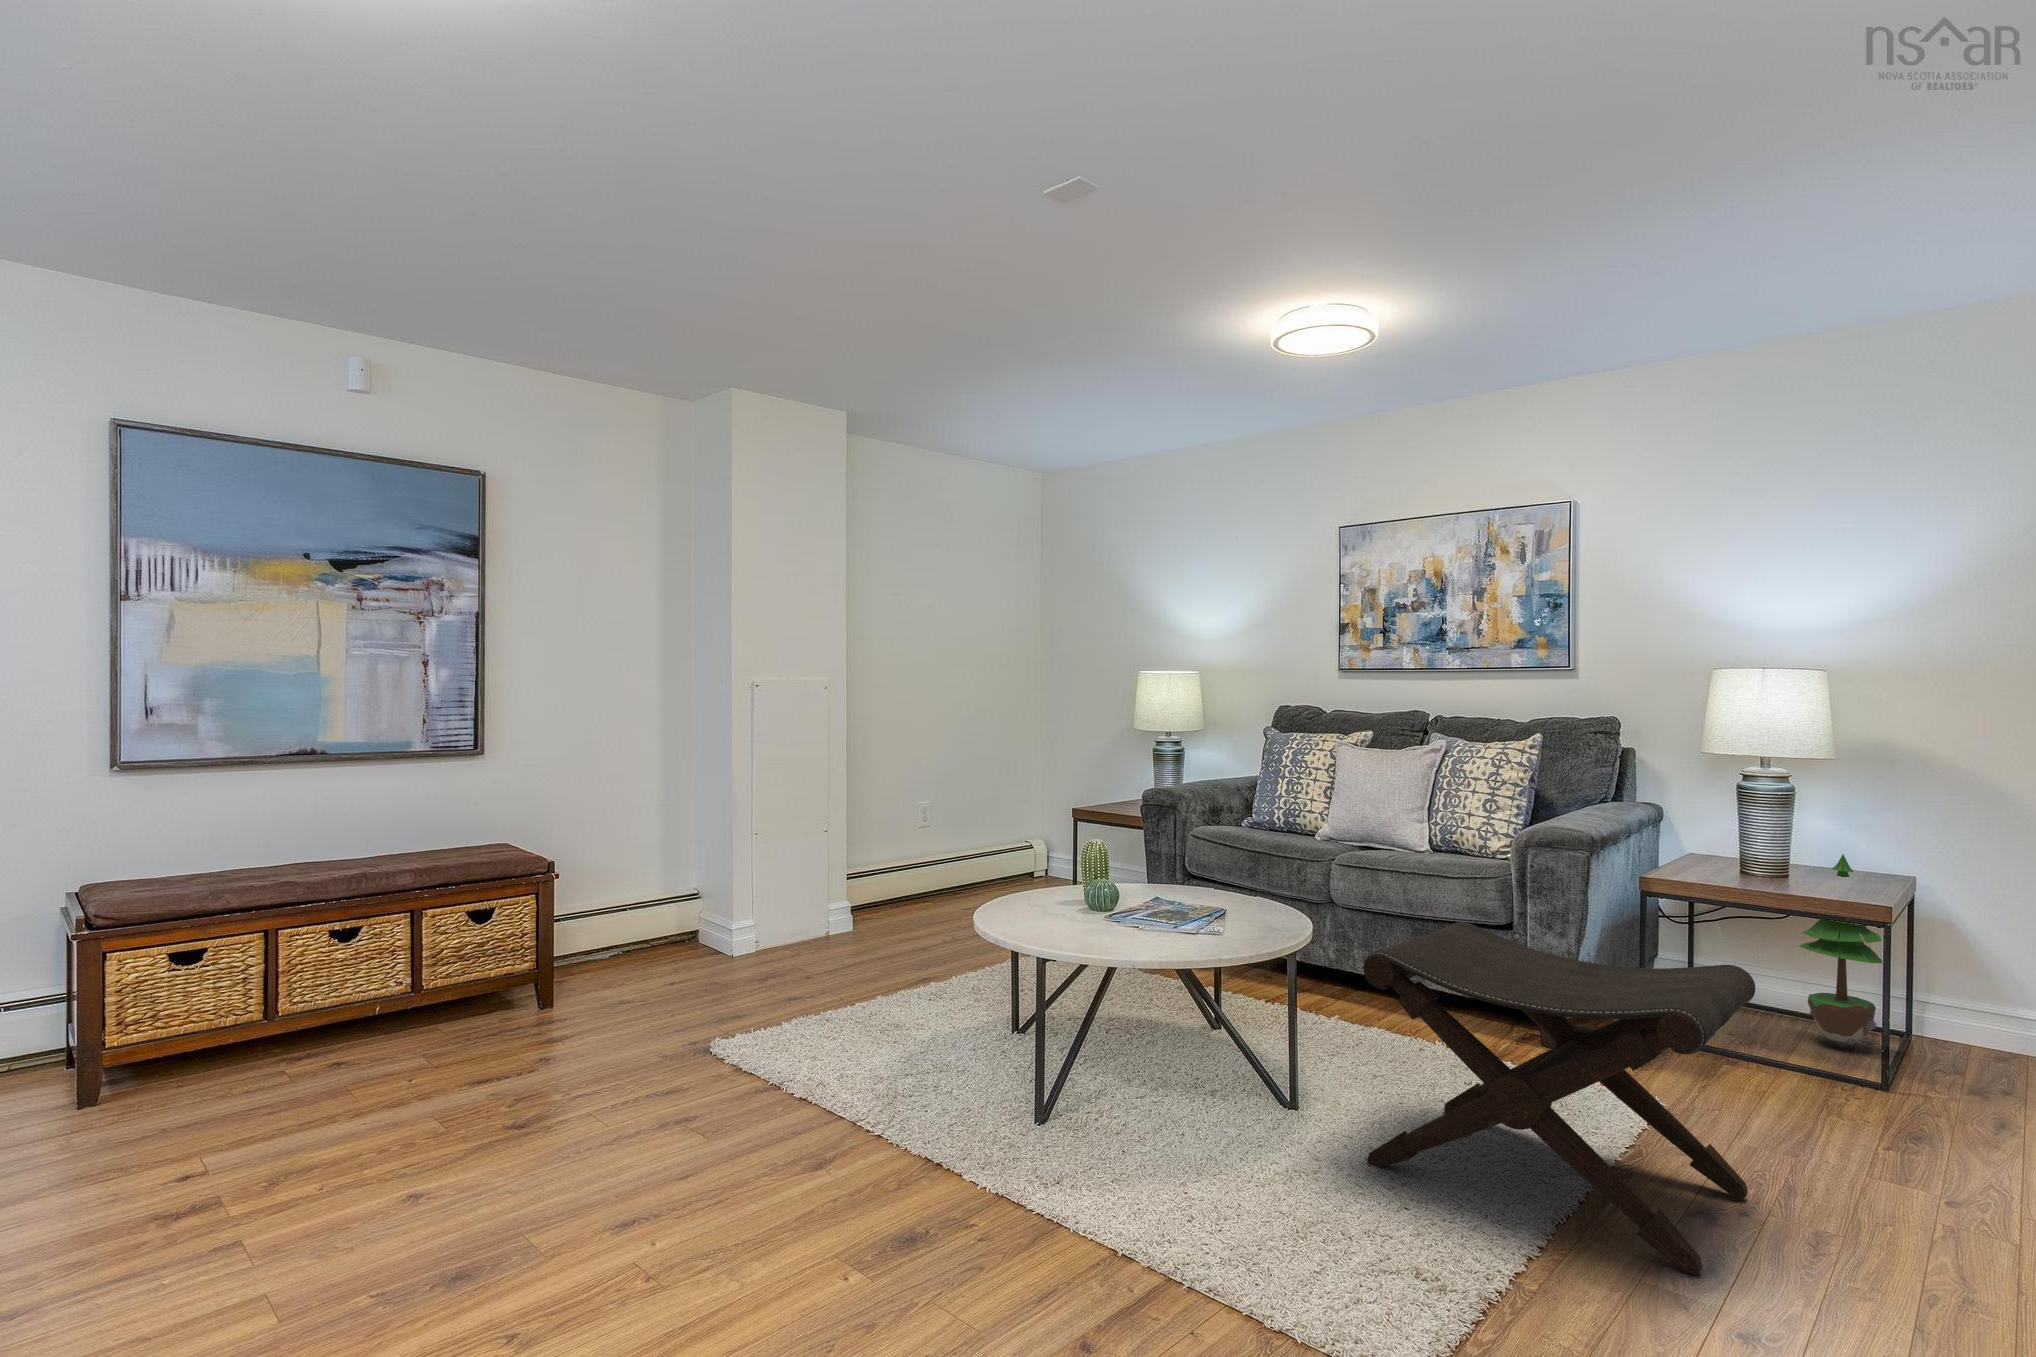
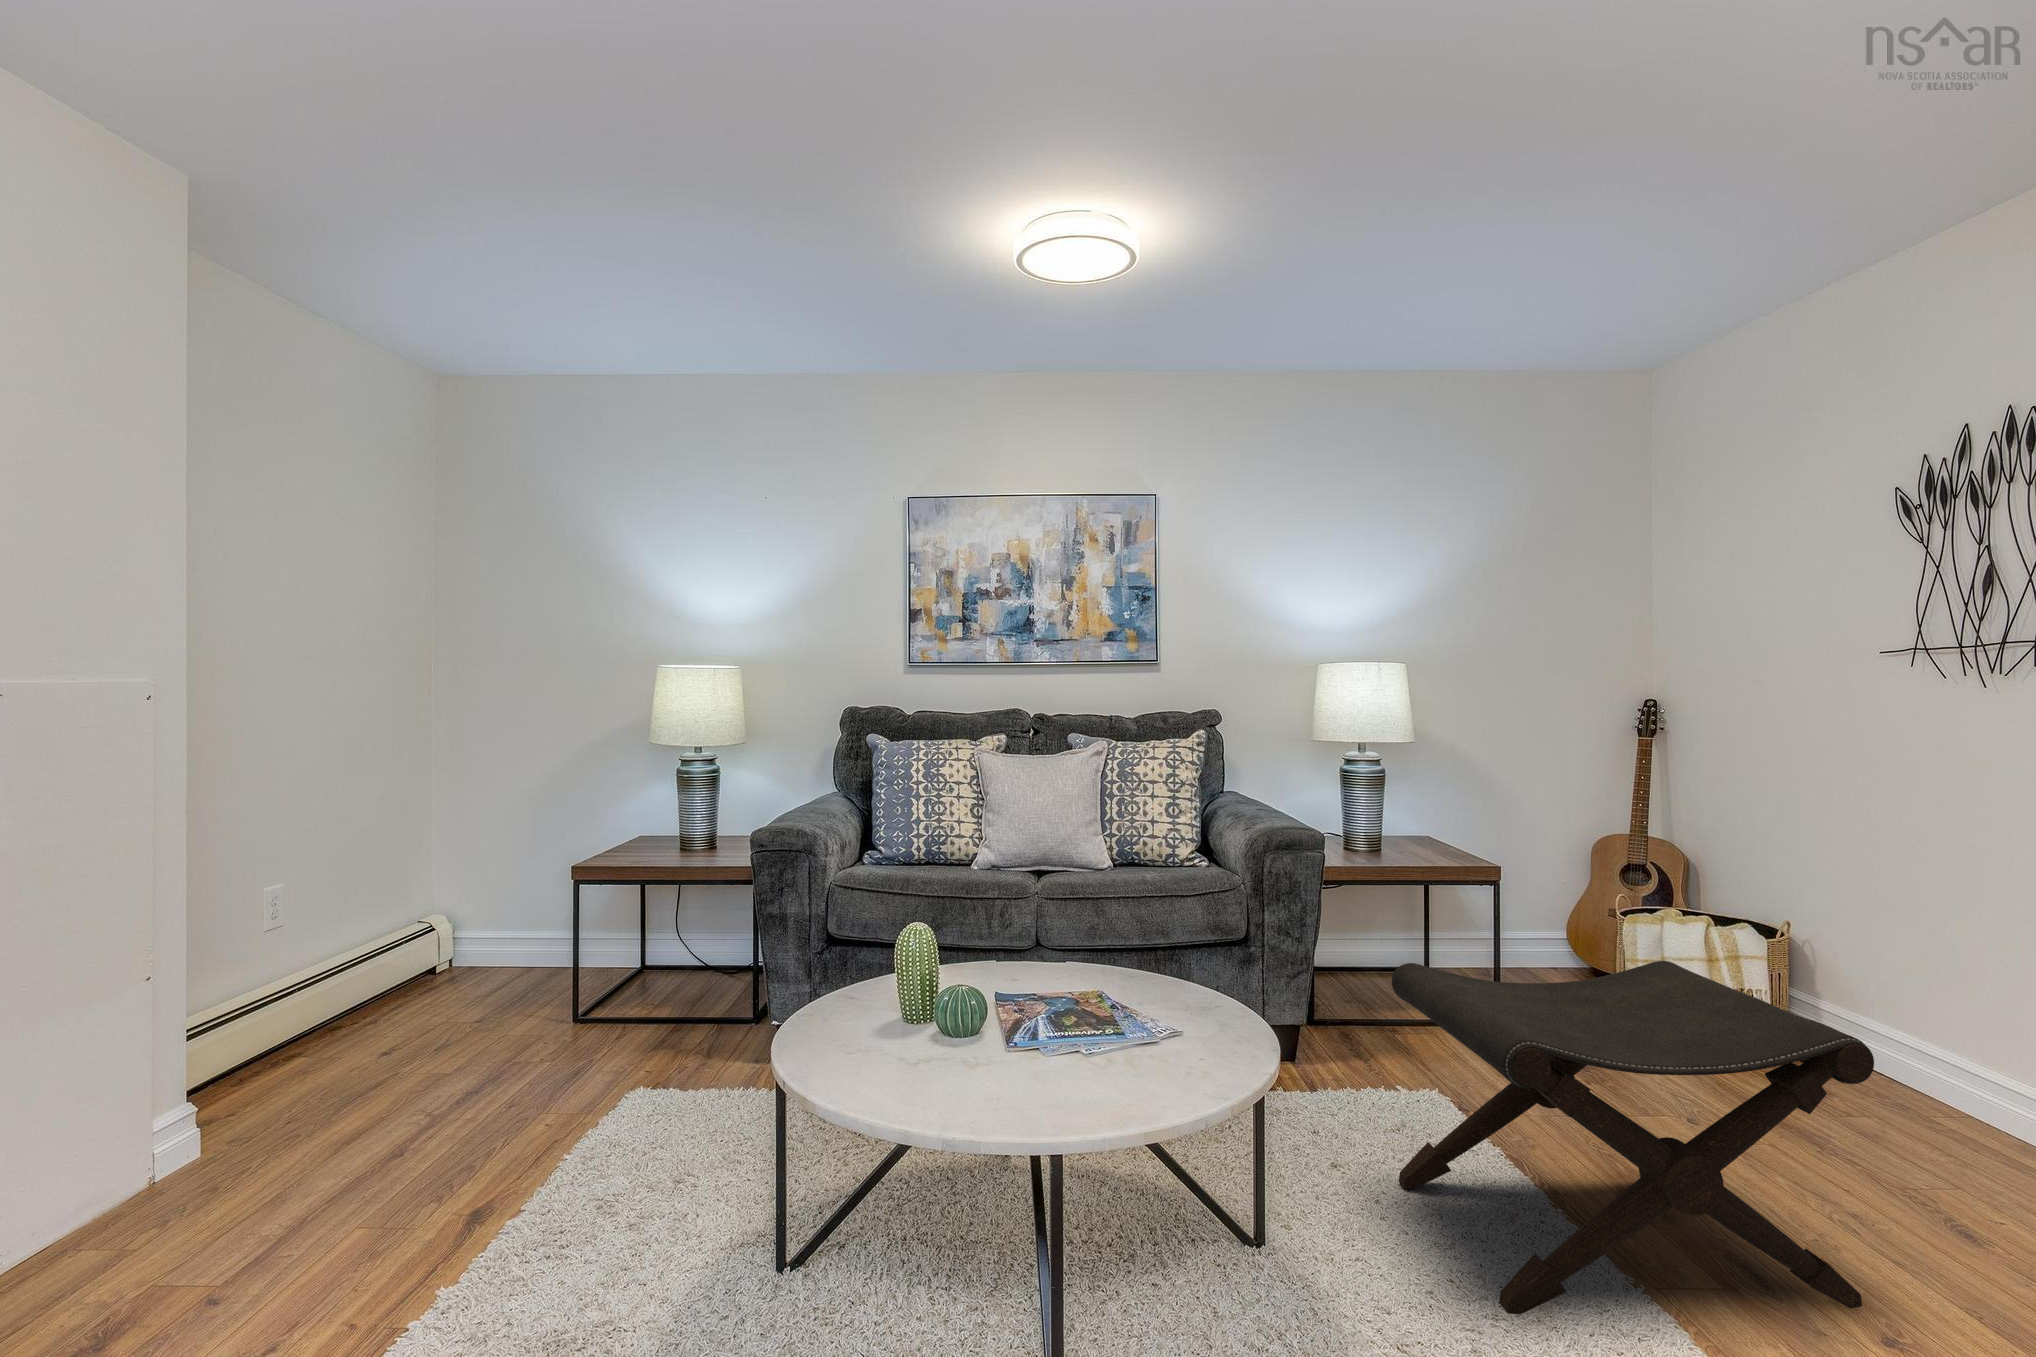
potted tree: present [1799,854,1883,1047] -> none [1369,820,1431,983]

